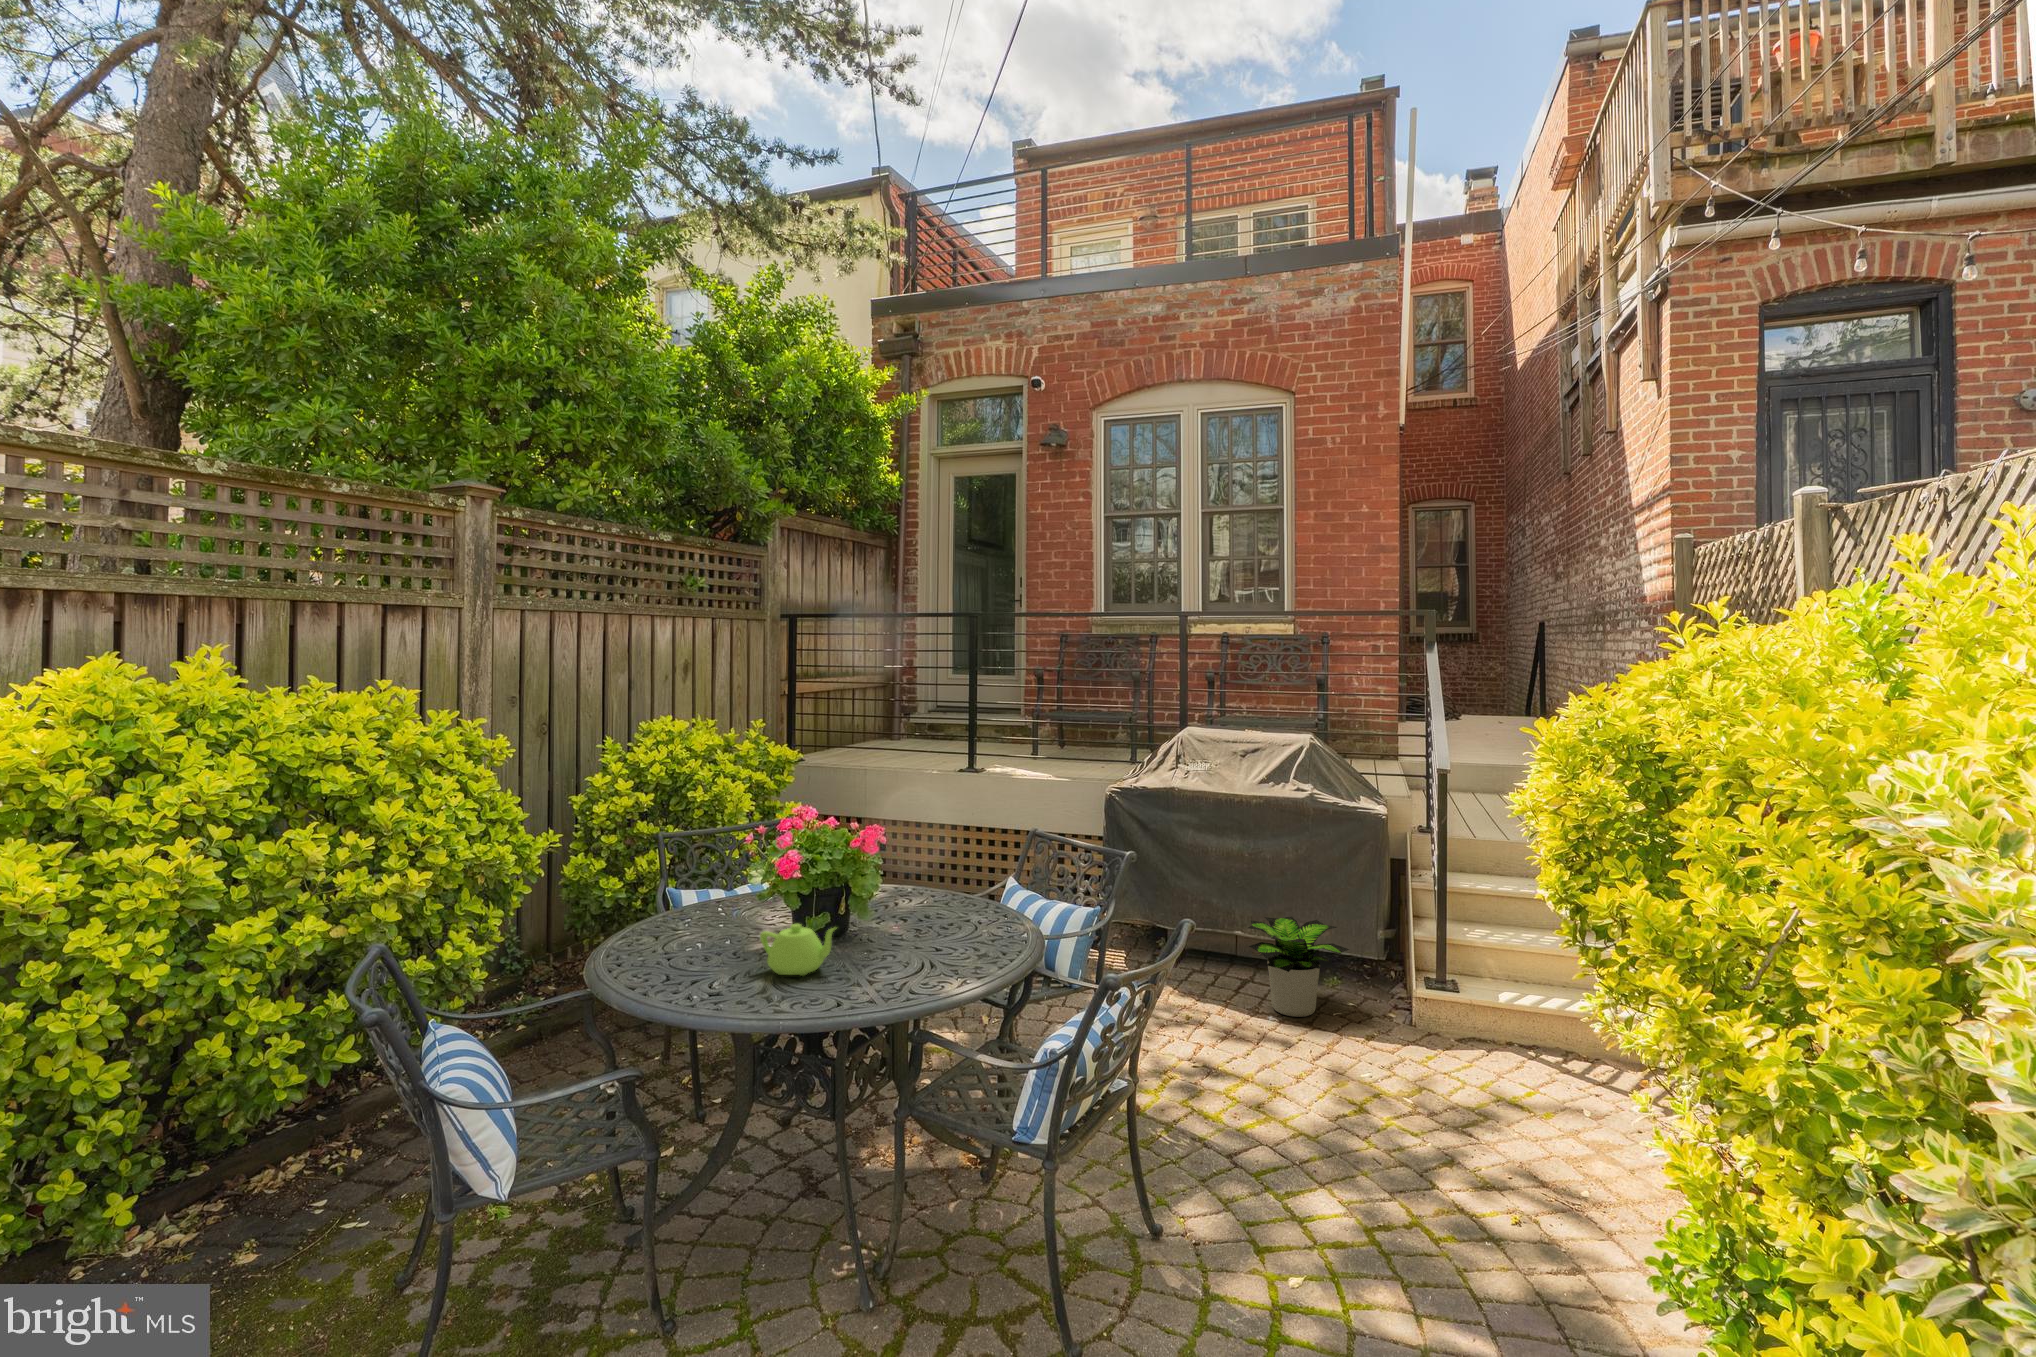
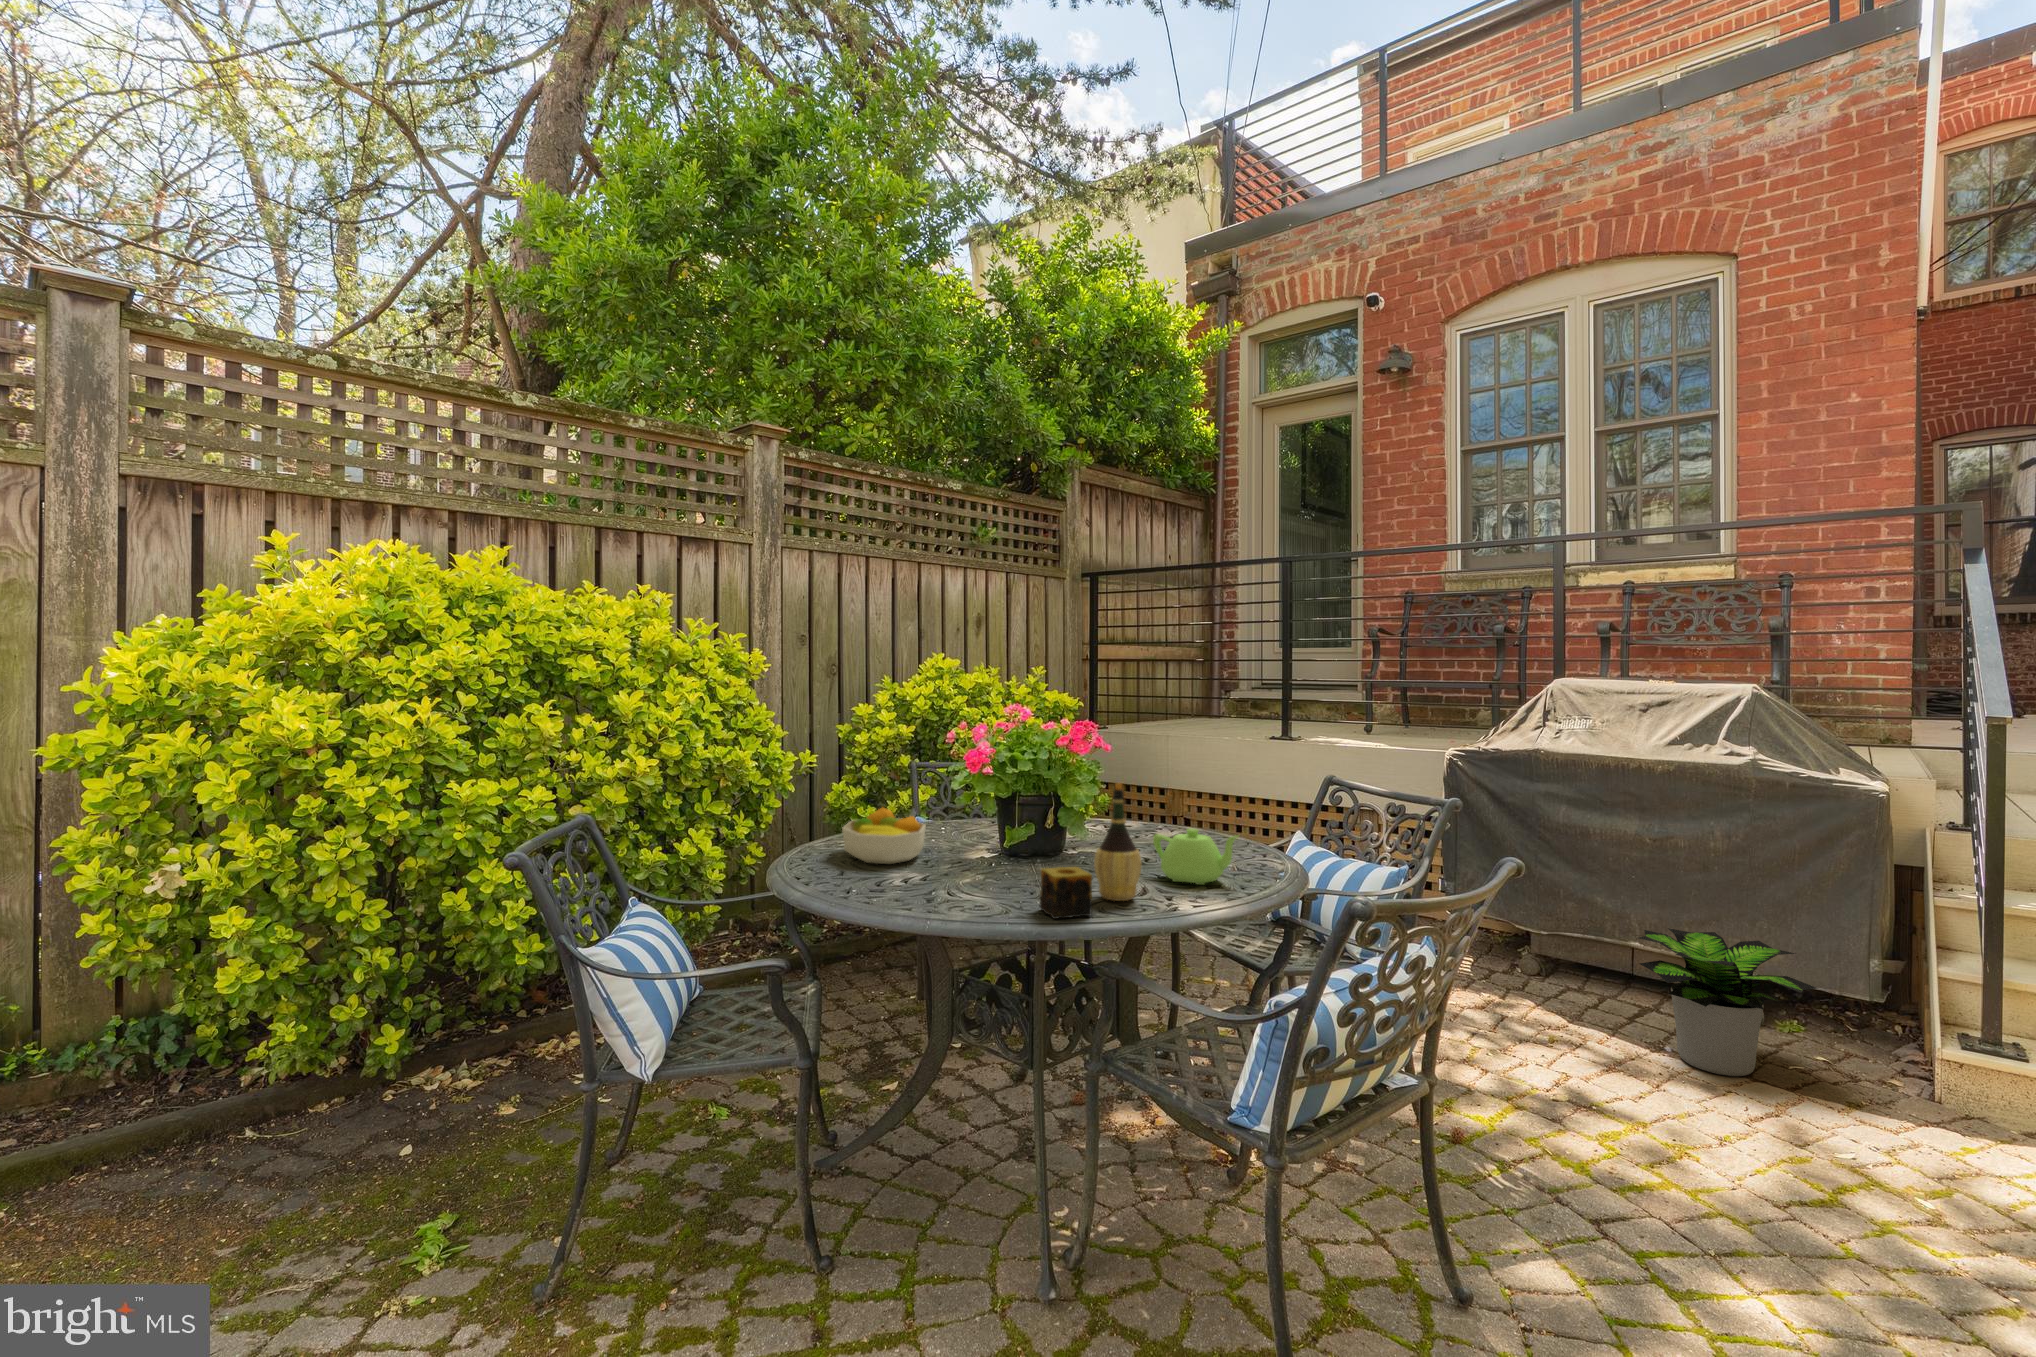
wine bottle: none [900,868,937,962] -> present [1094,782,1141,901]
fruit bowl: none [654,896,733,951] -> present [842,808,926,864]
teapot: present [760,924,835,976] -> present [1153,829,1238,885]
candle: none [865,940,909,986] -> present [1039,867,1092,919]

